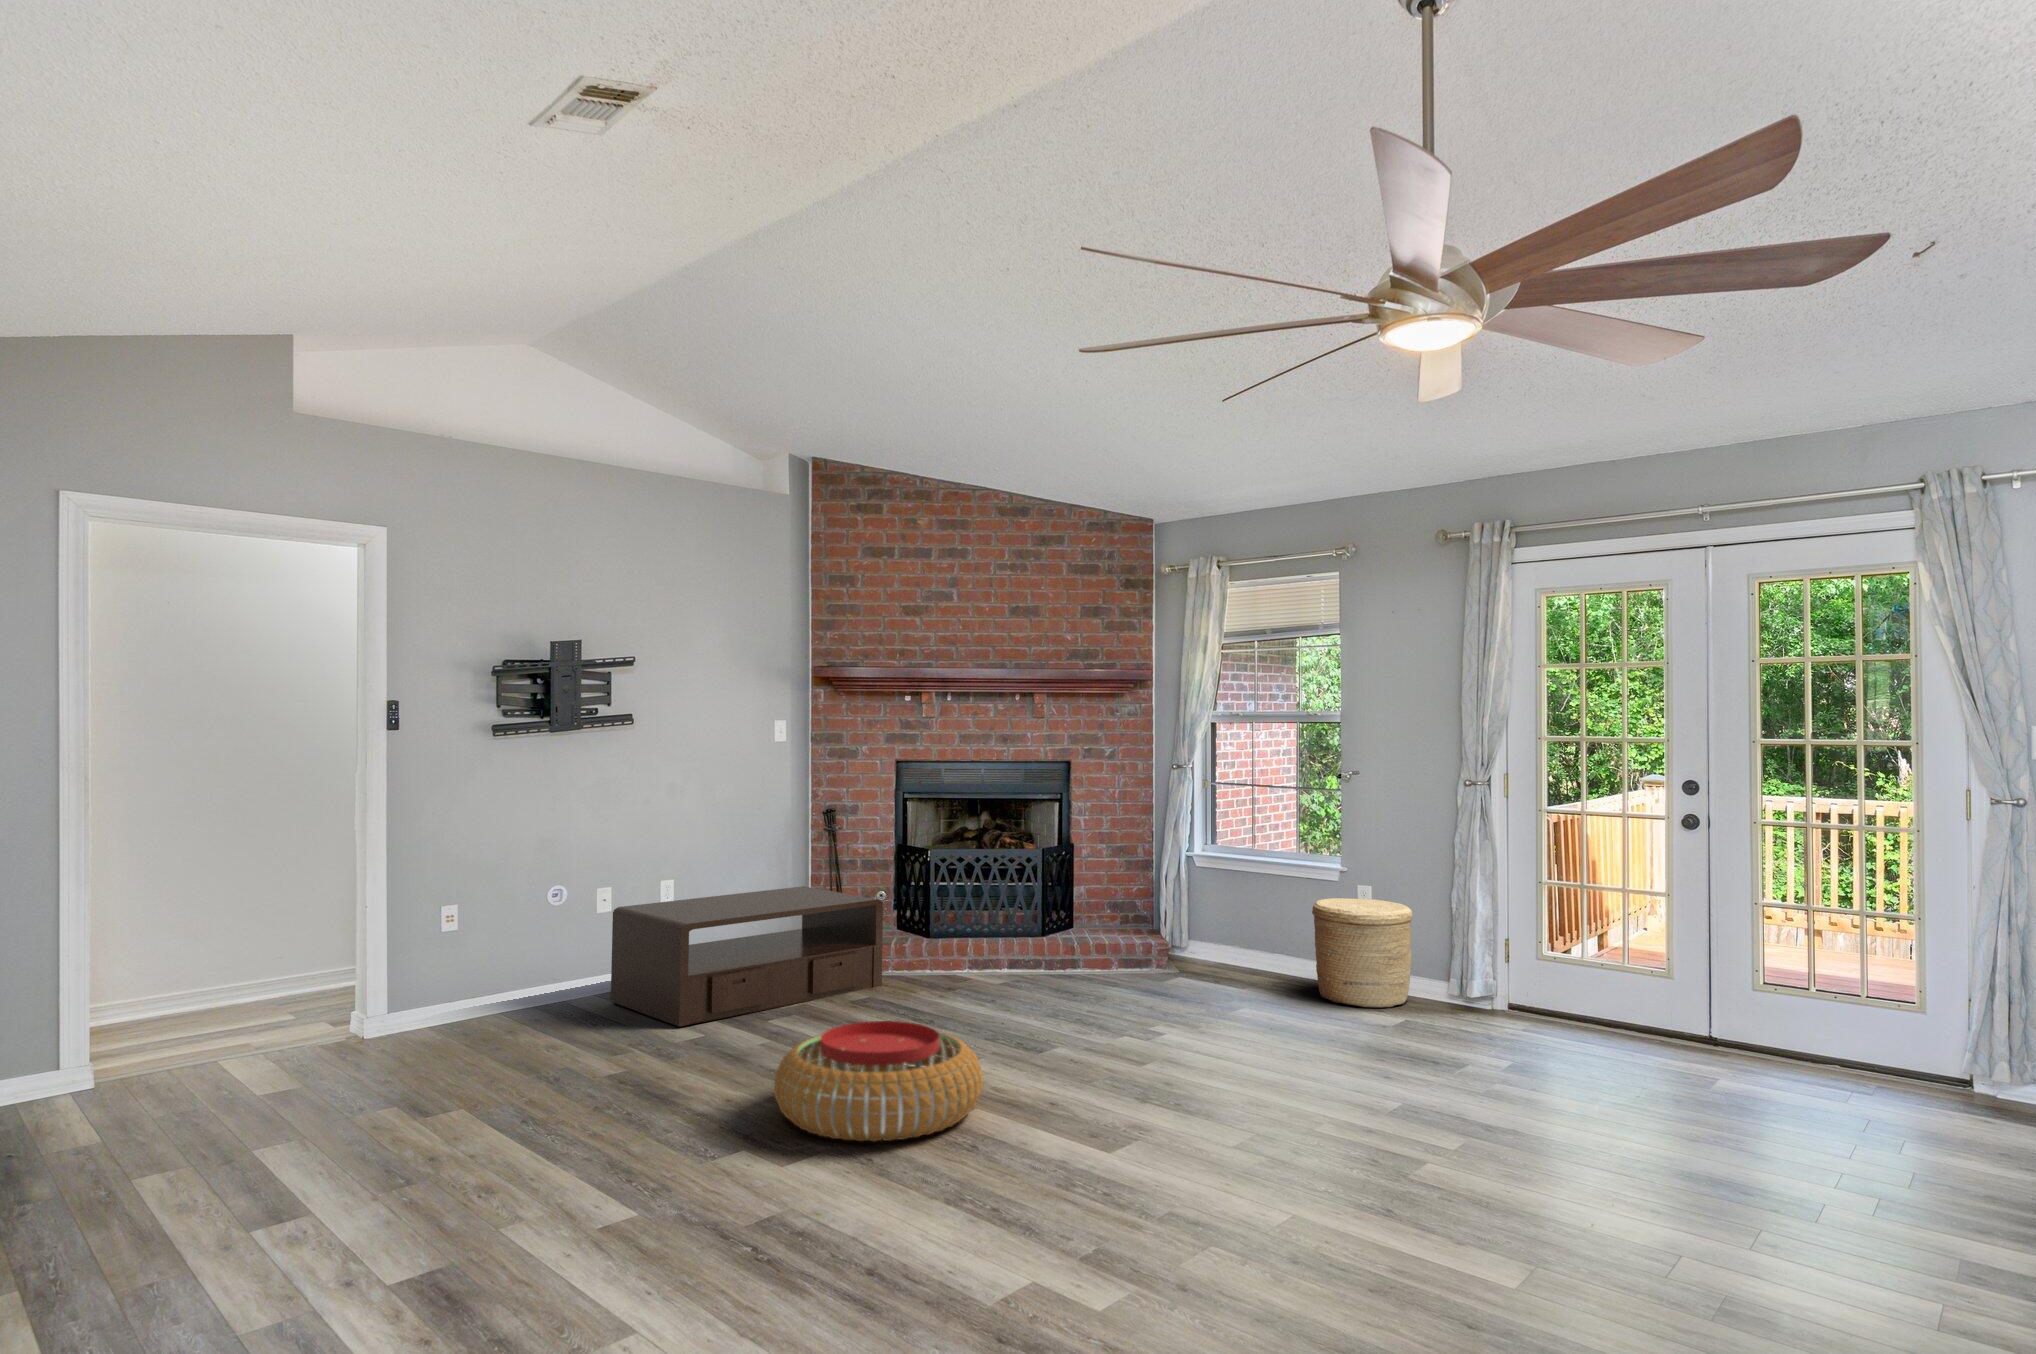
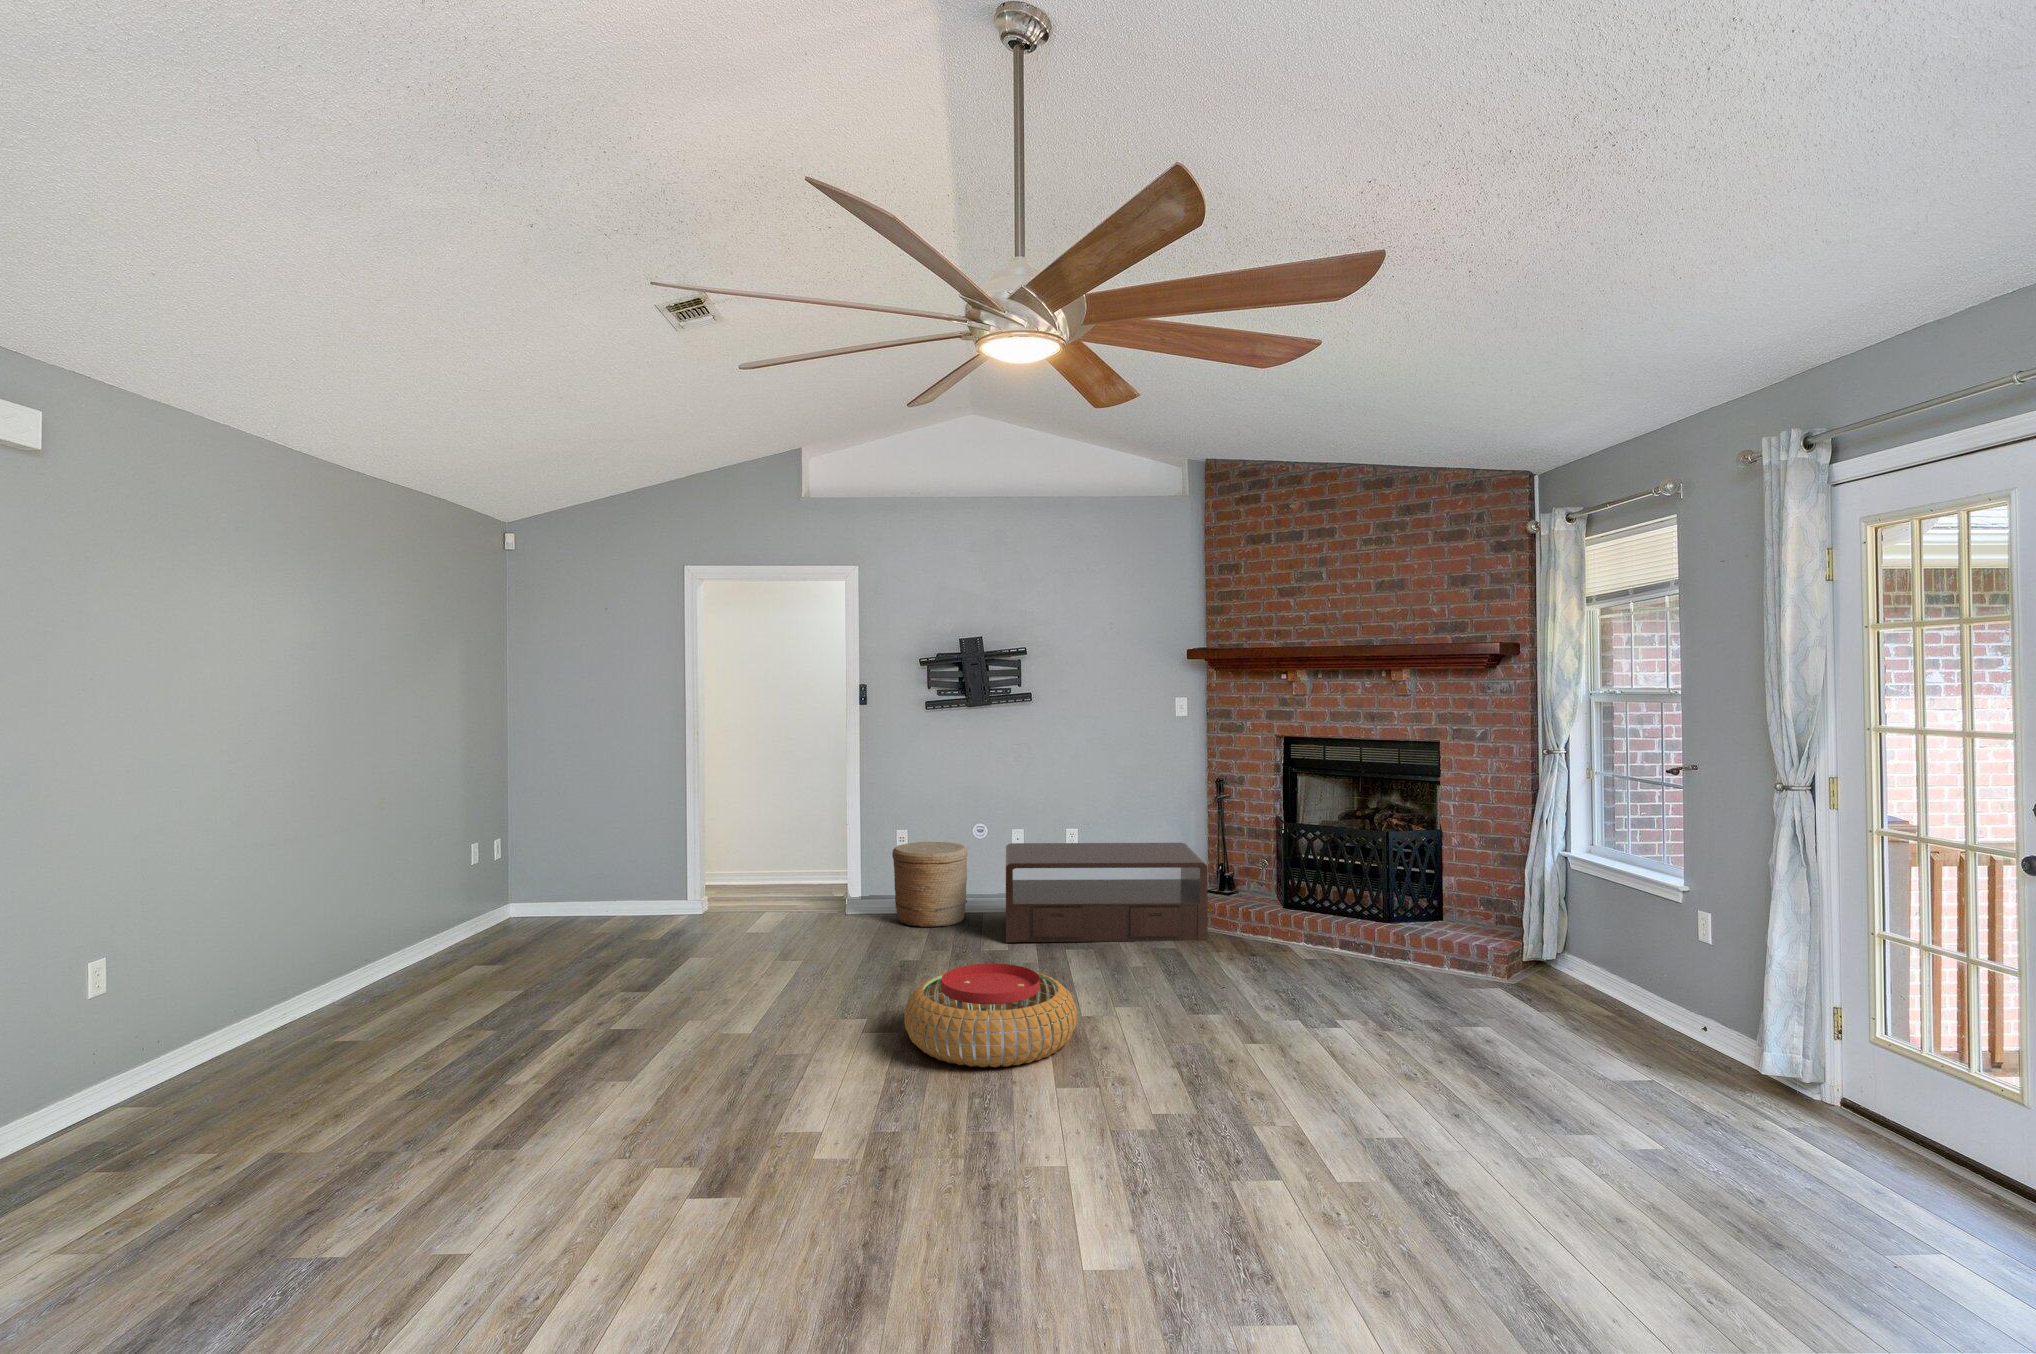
woven basket: present [1312,898,1413,1007] -> present [892,842,967,927]

